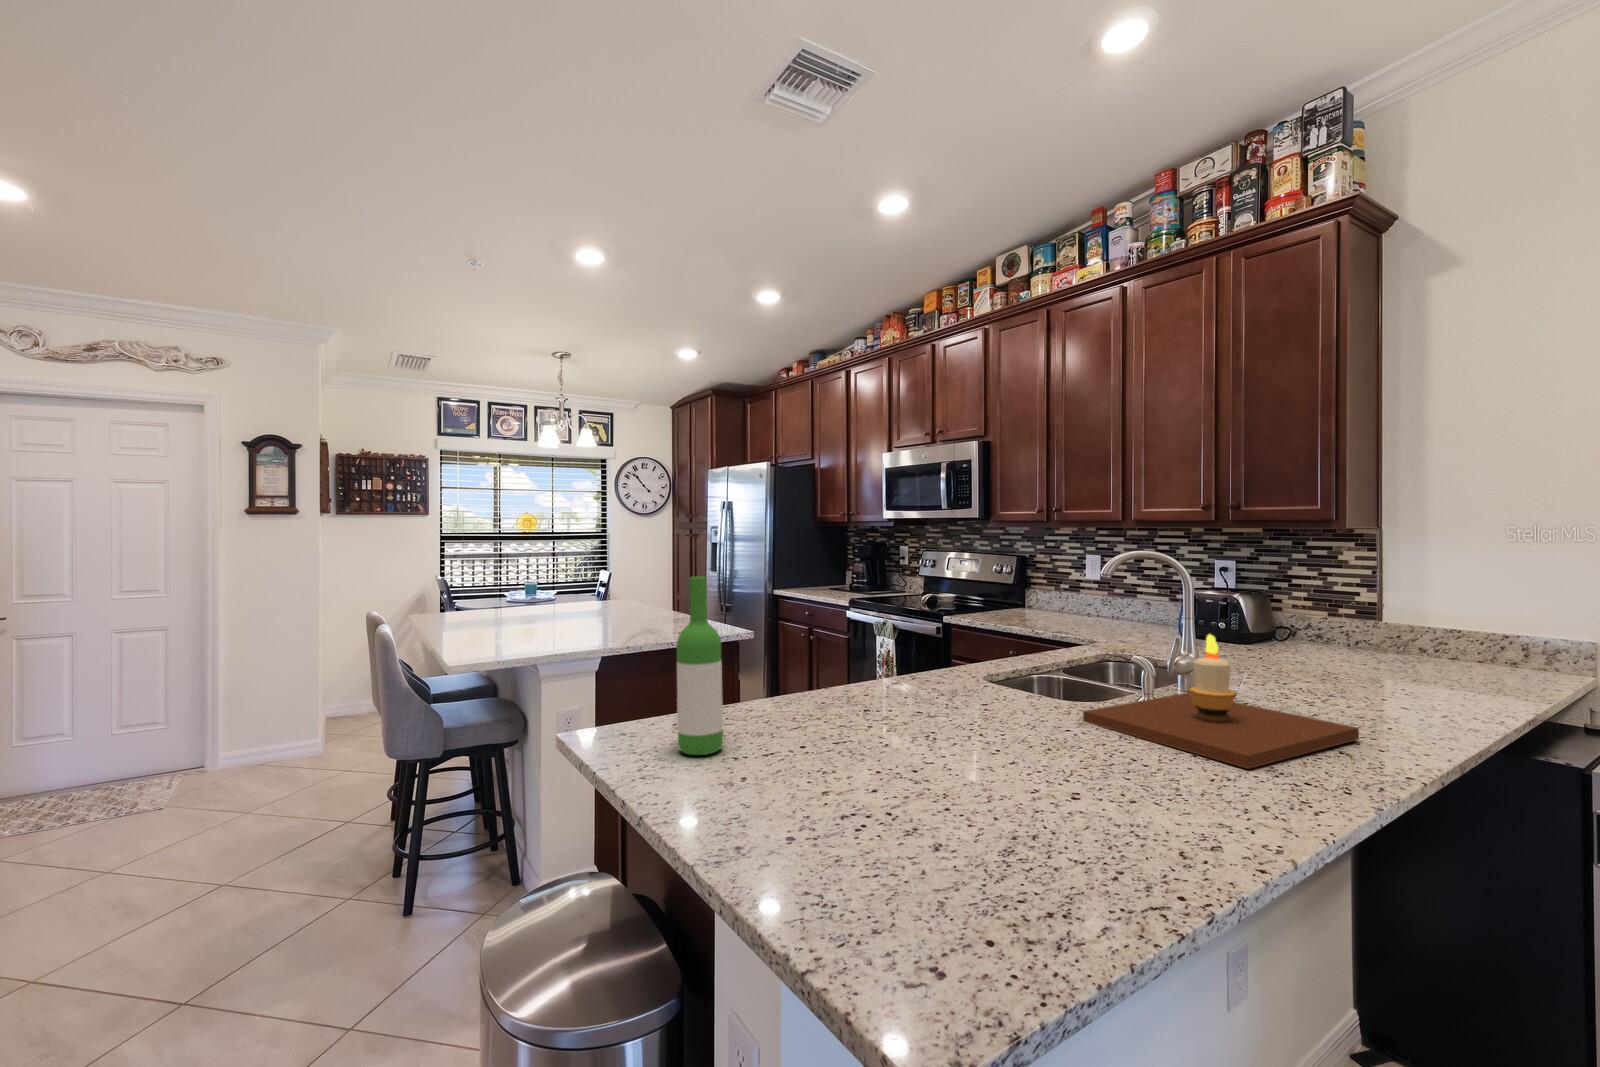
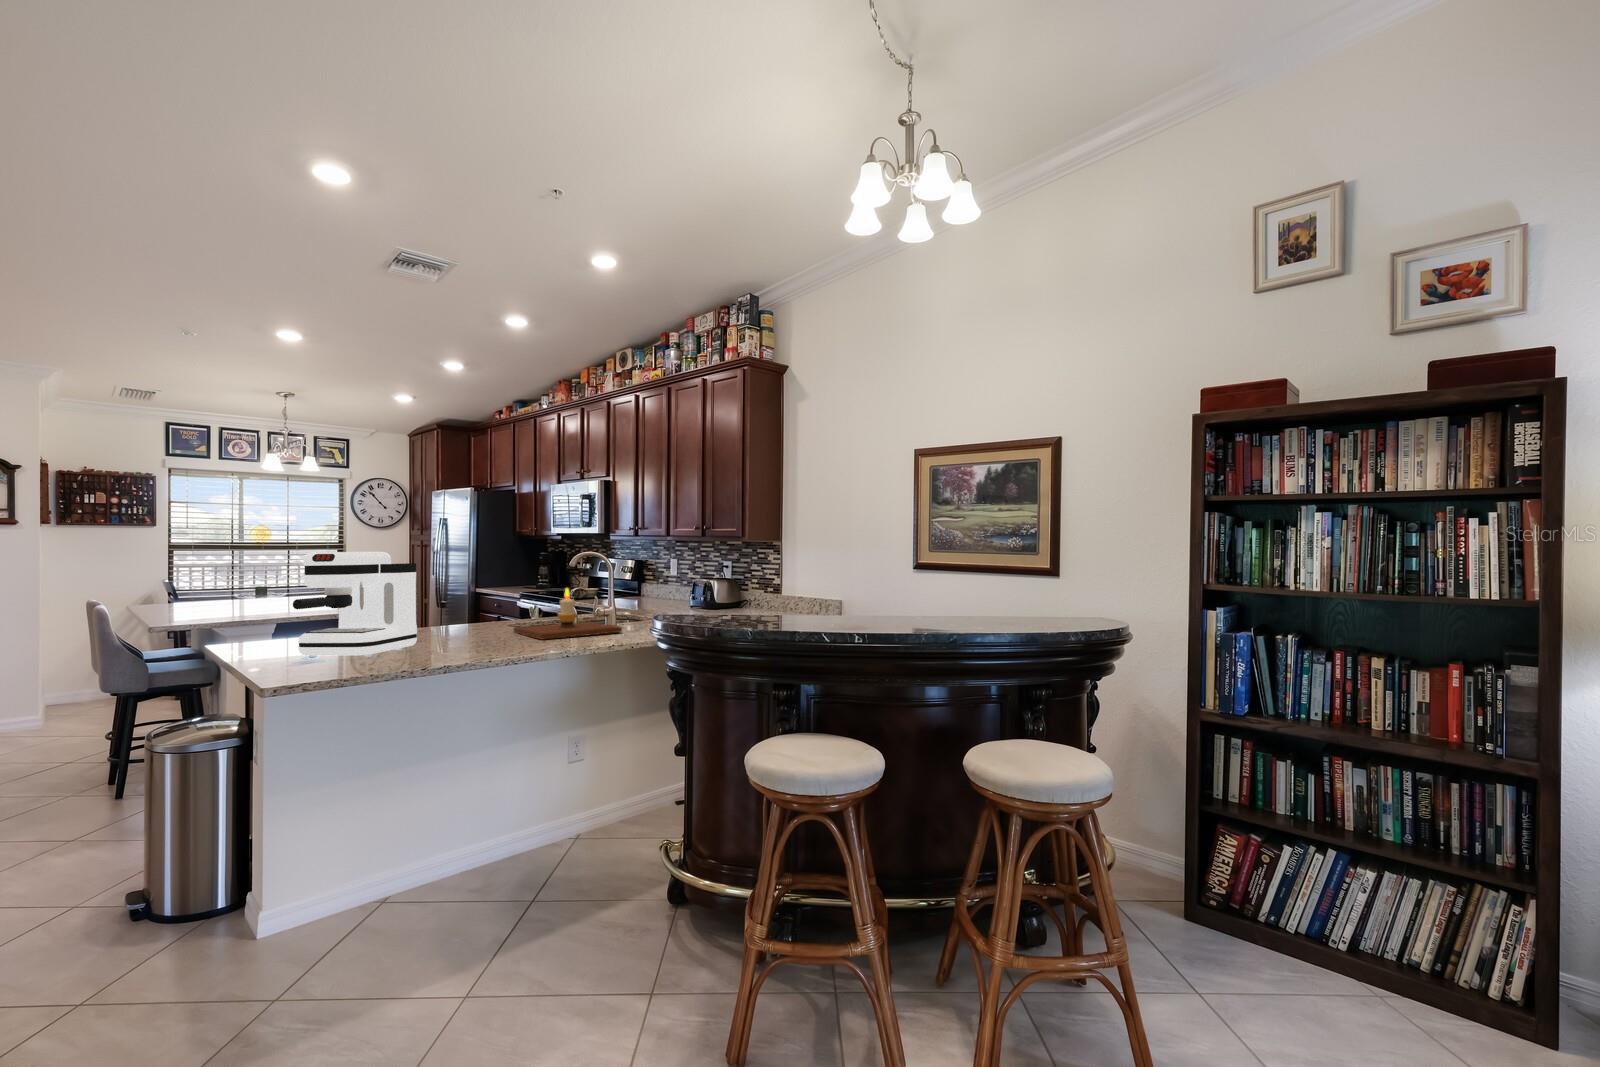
coffee maker: none [811,566,1032,868] -> present [293,552,417,657]
wine bottle: present [677,576,723,755] -> none [274,560,301,645]

